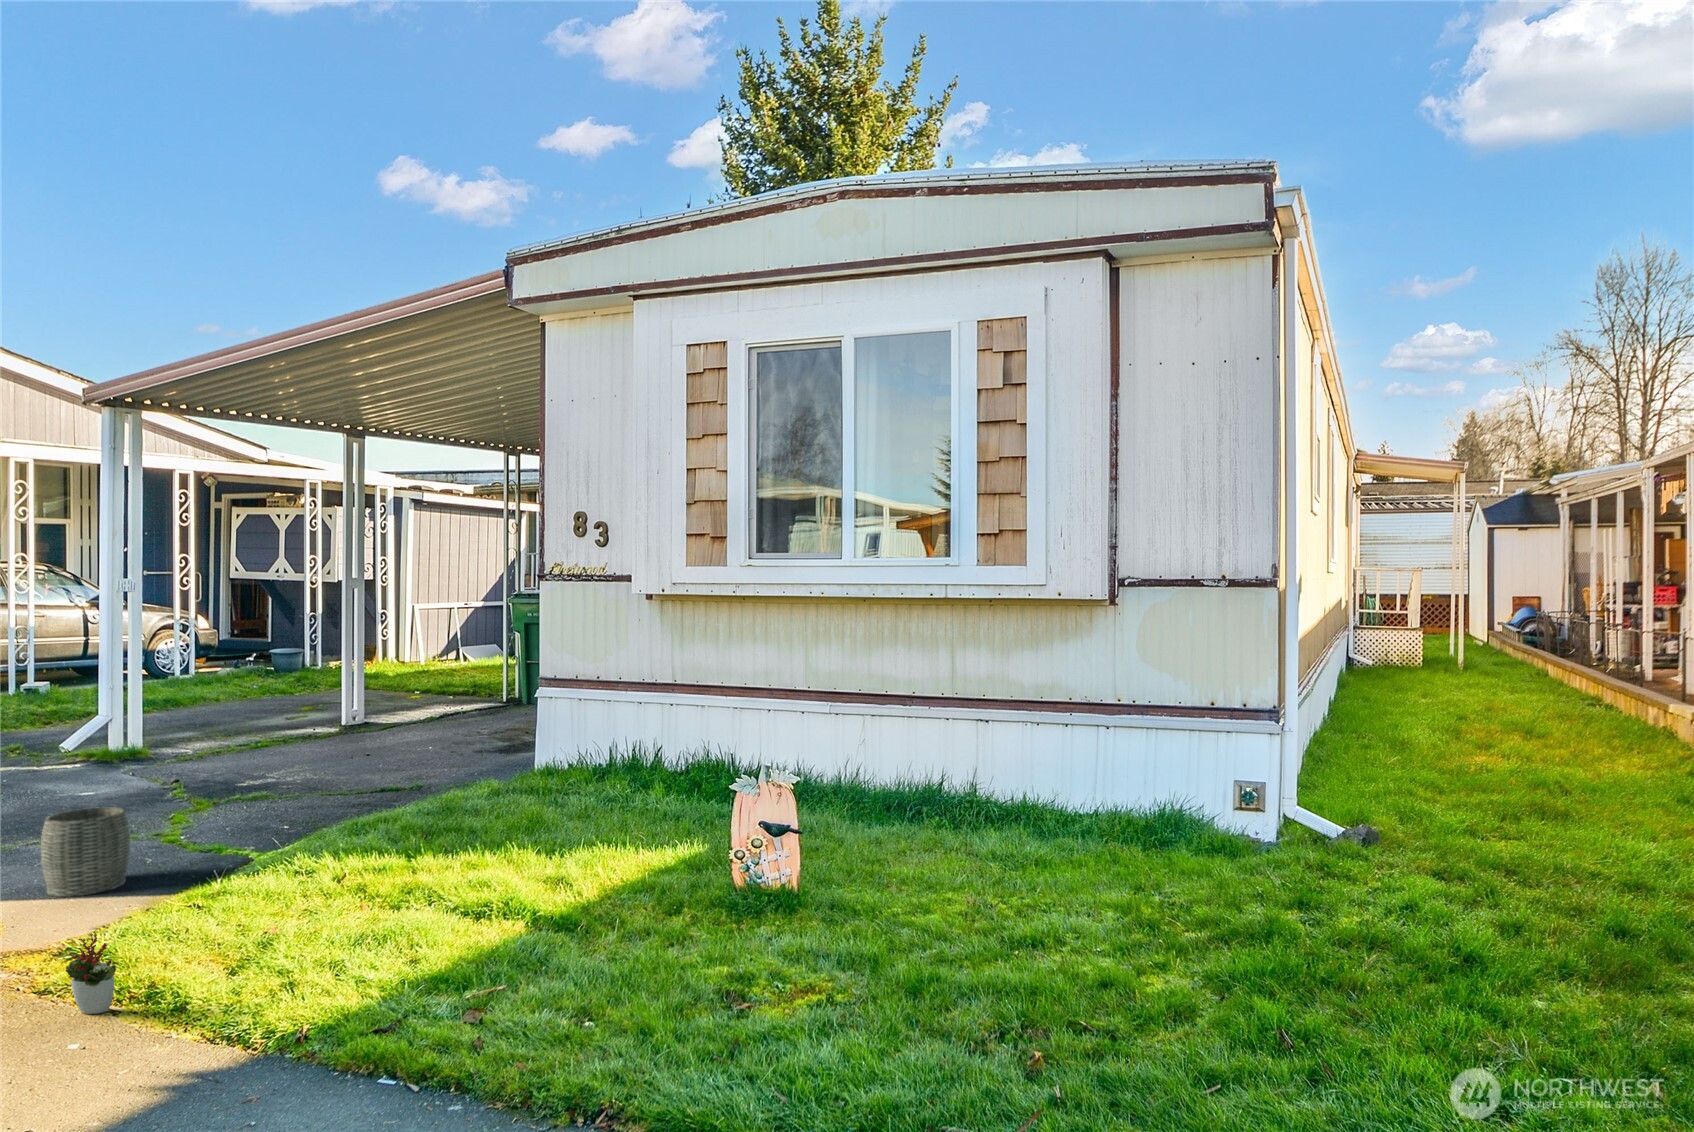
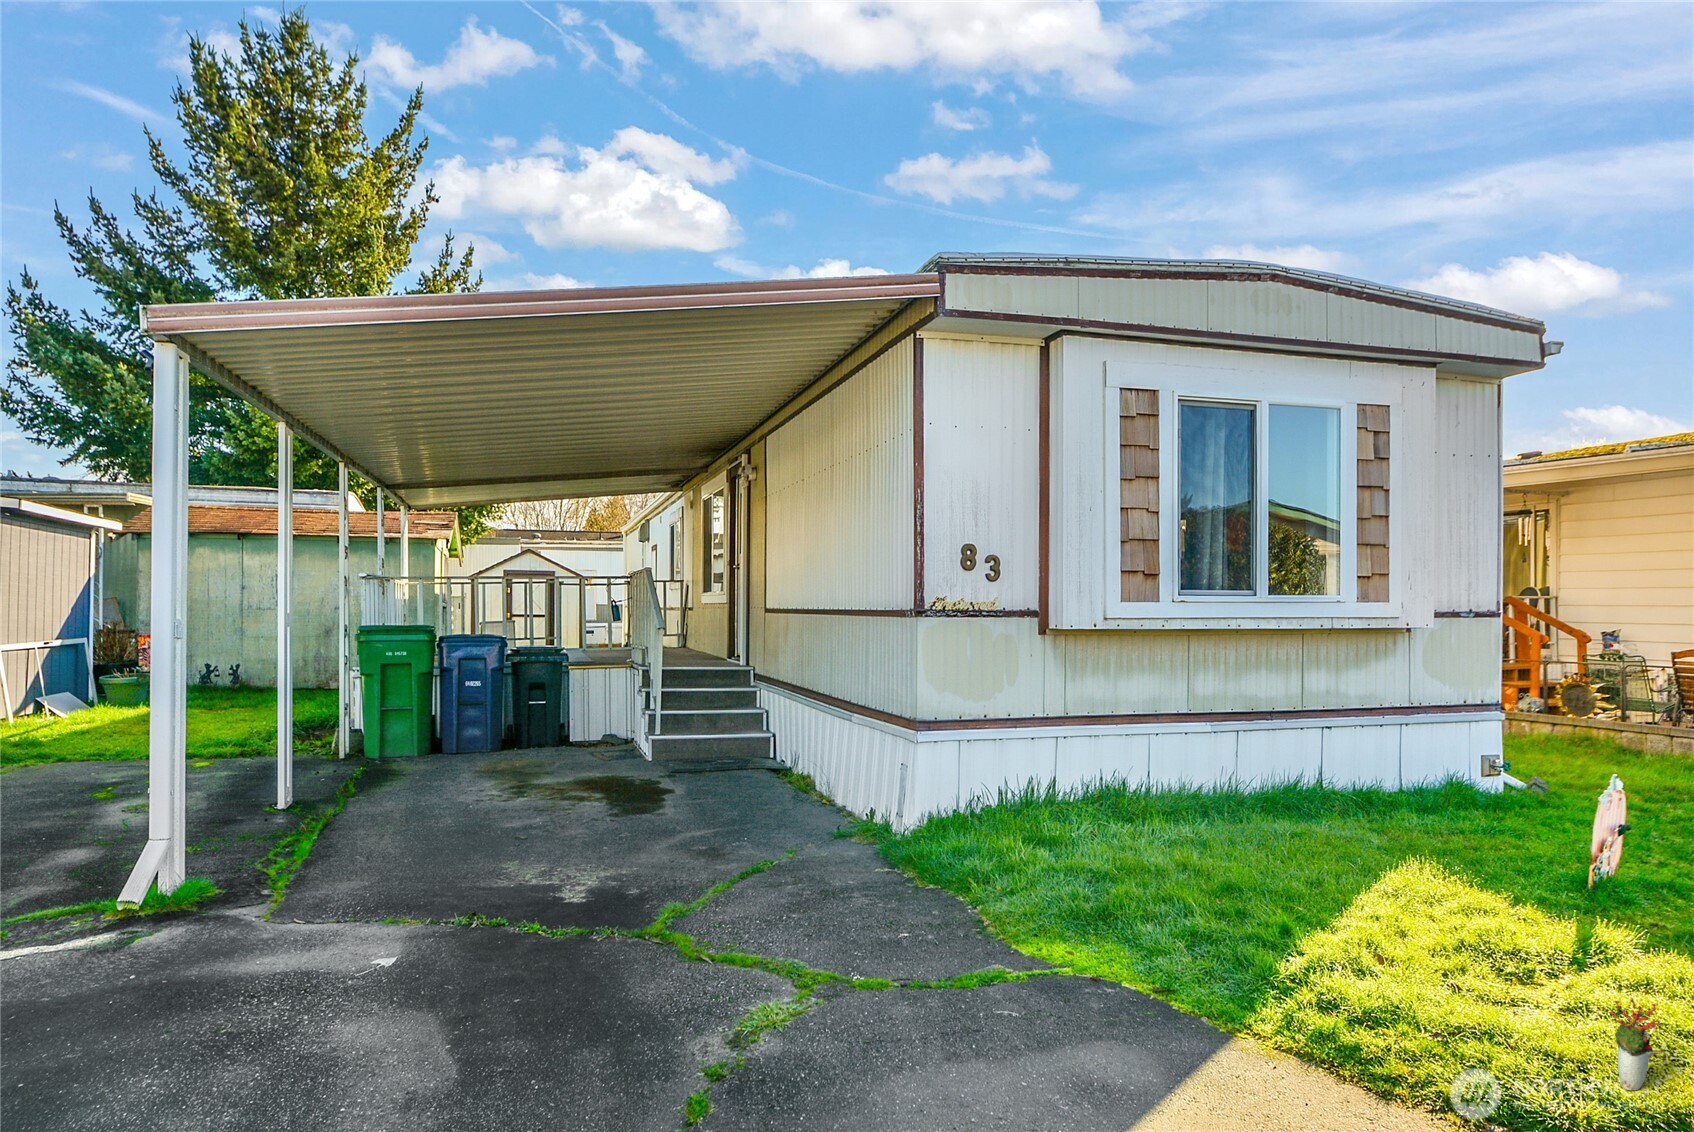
woven basket: present [41,807,130,897] -> none [975,908,1073,1036]

